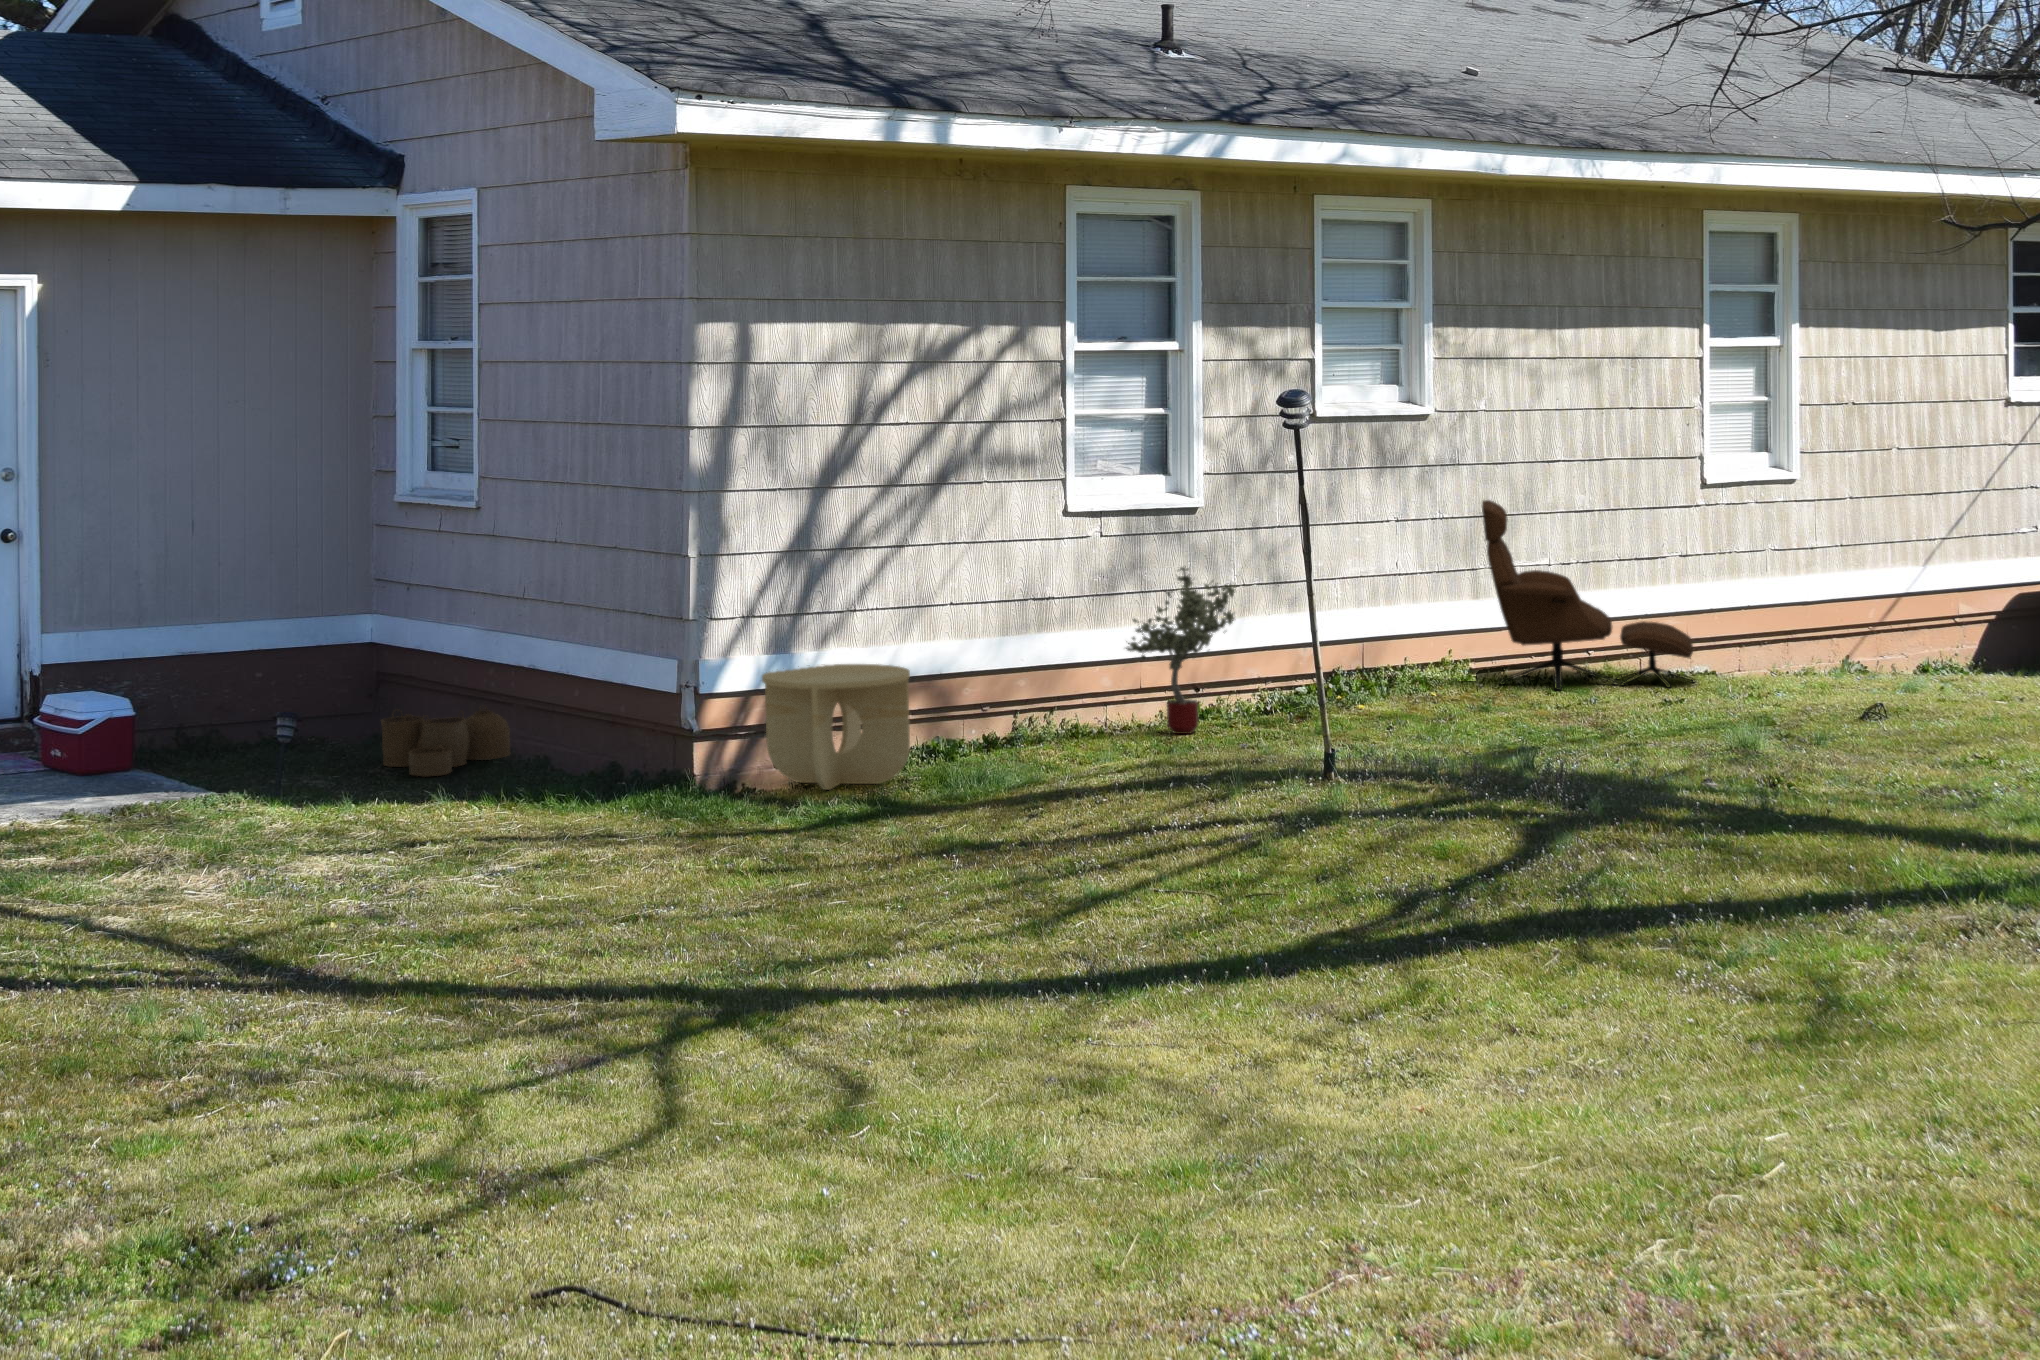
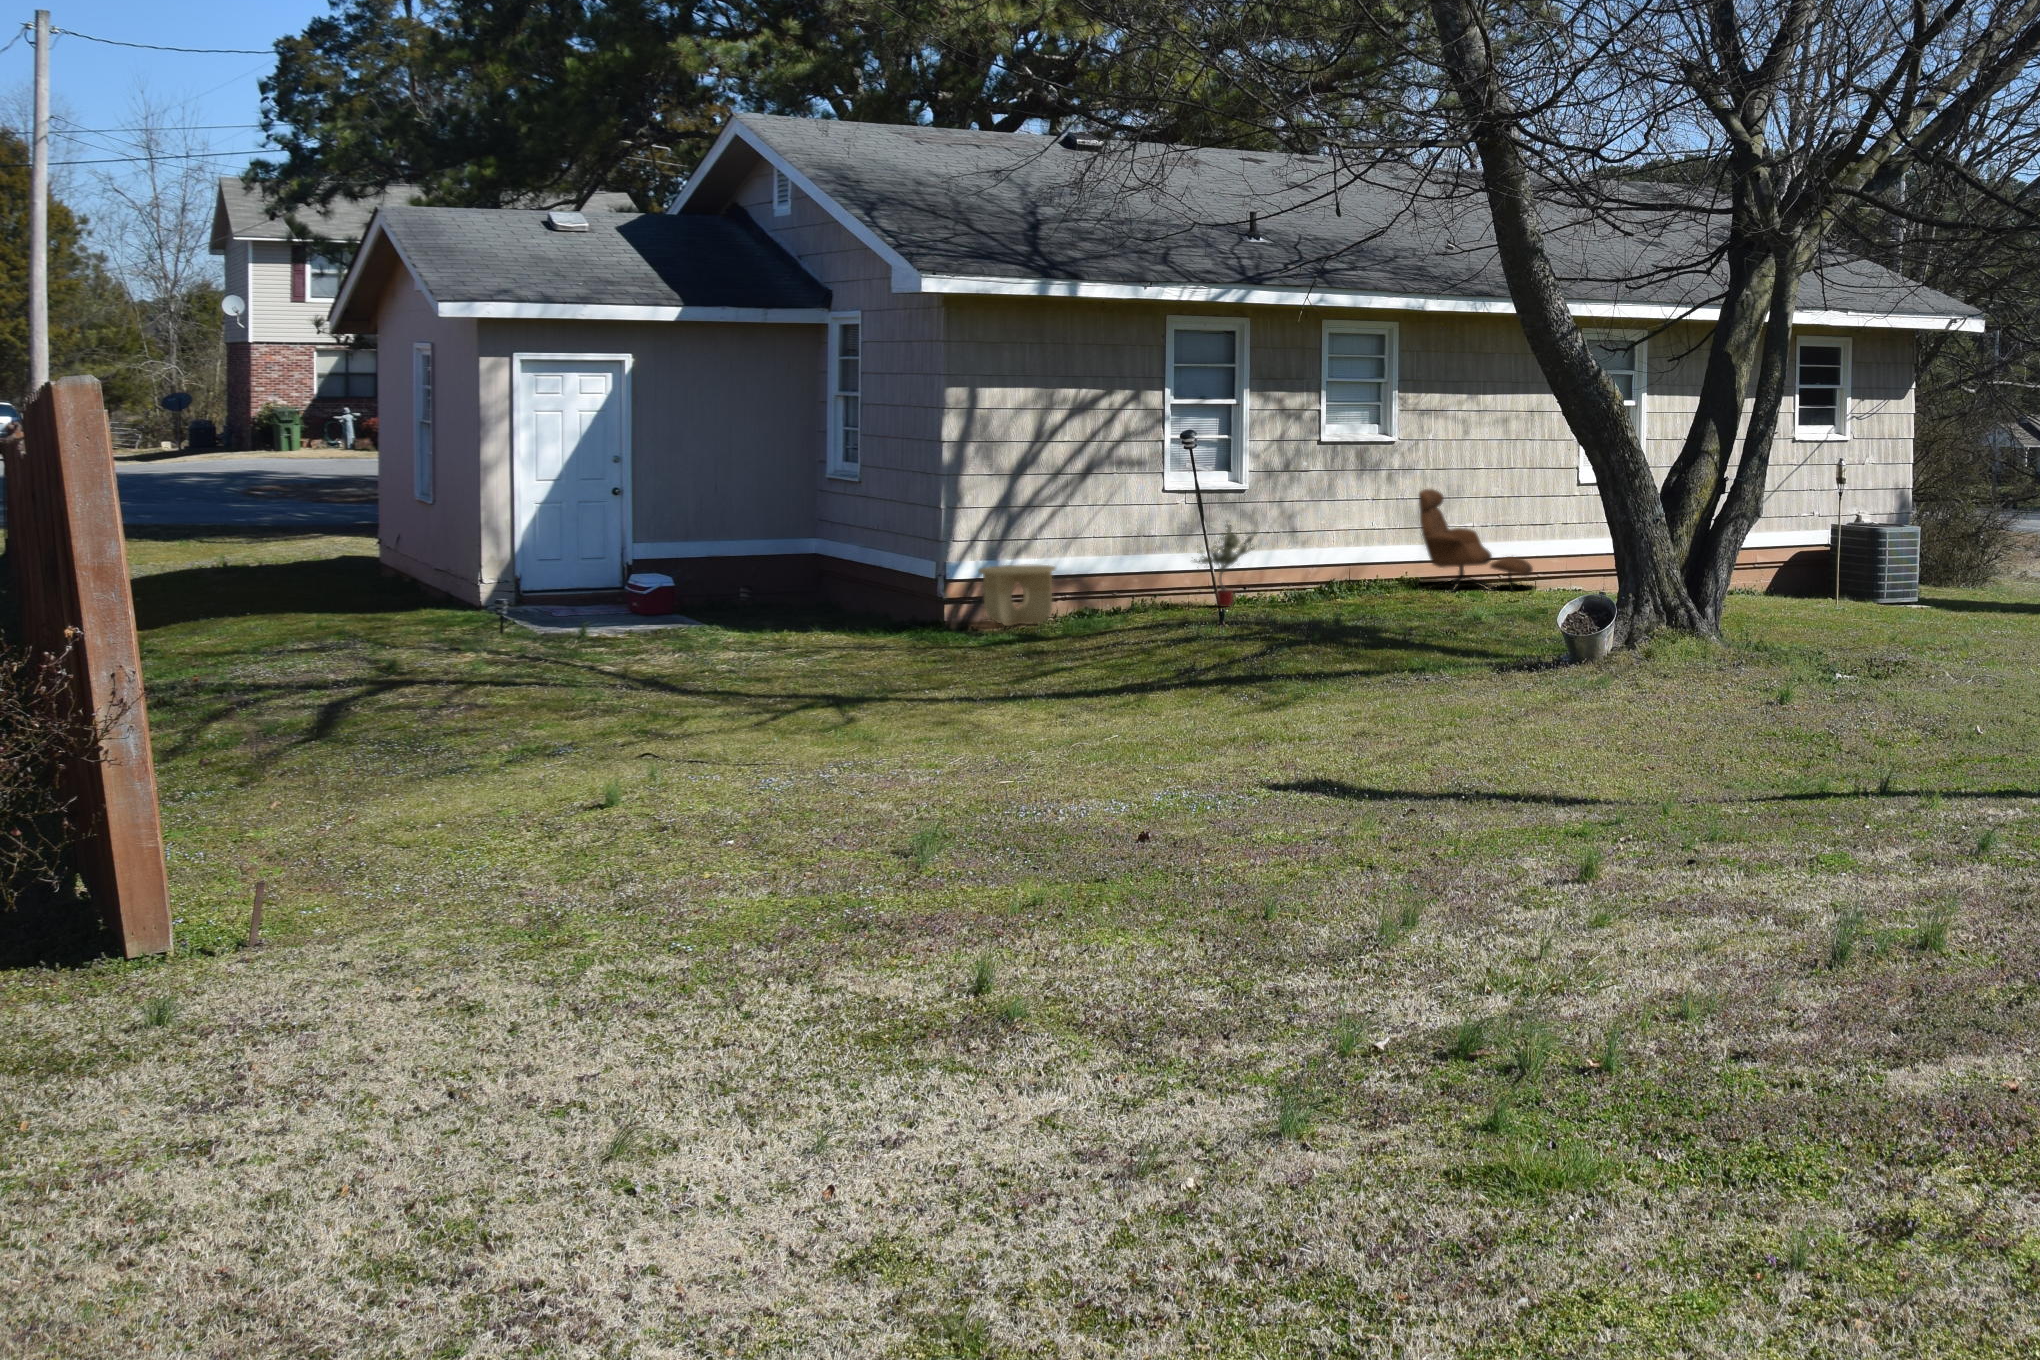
woven basket: present [381,709,510,777] -> none [804,584,875,618]

